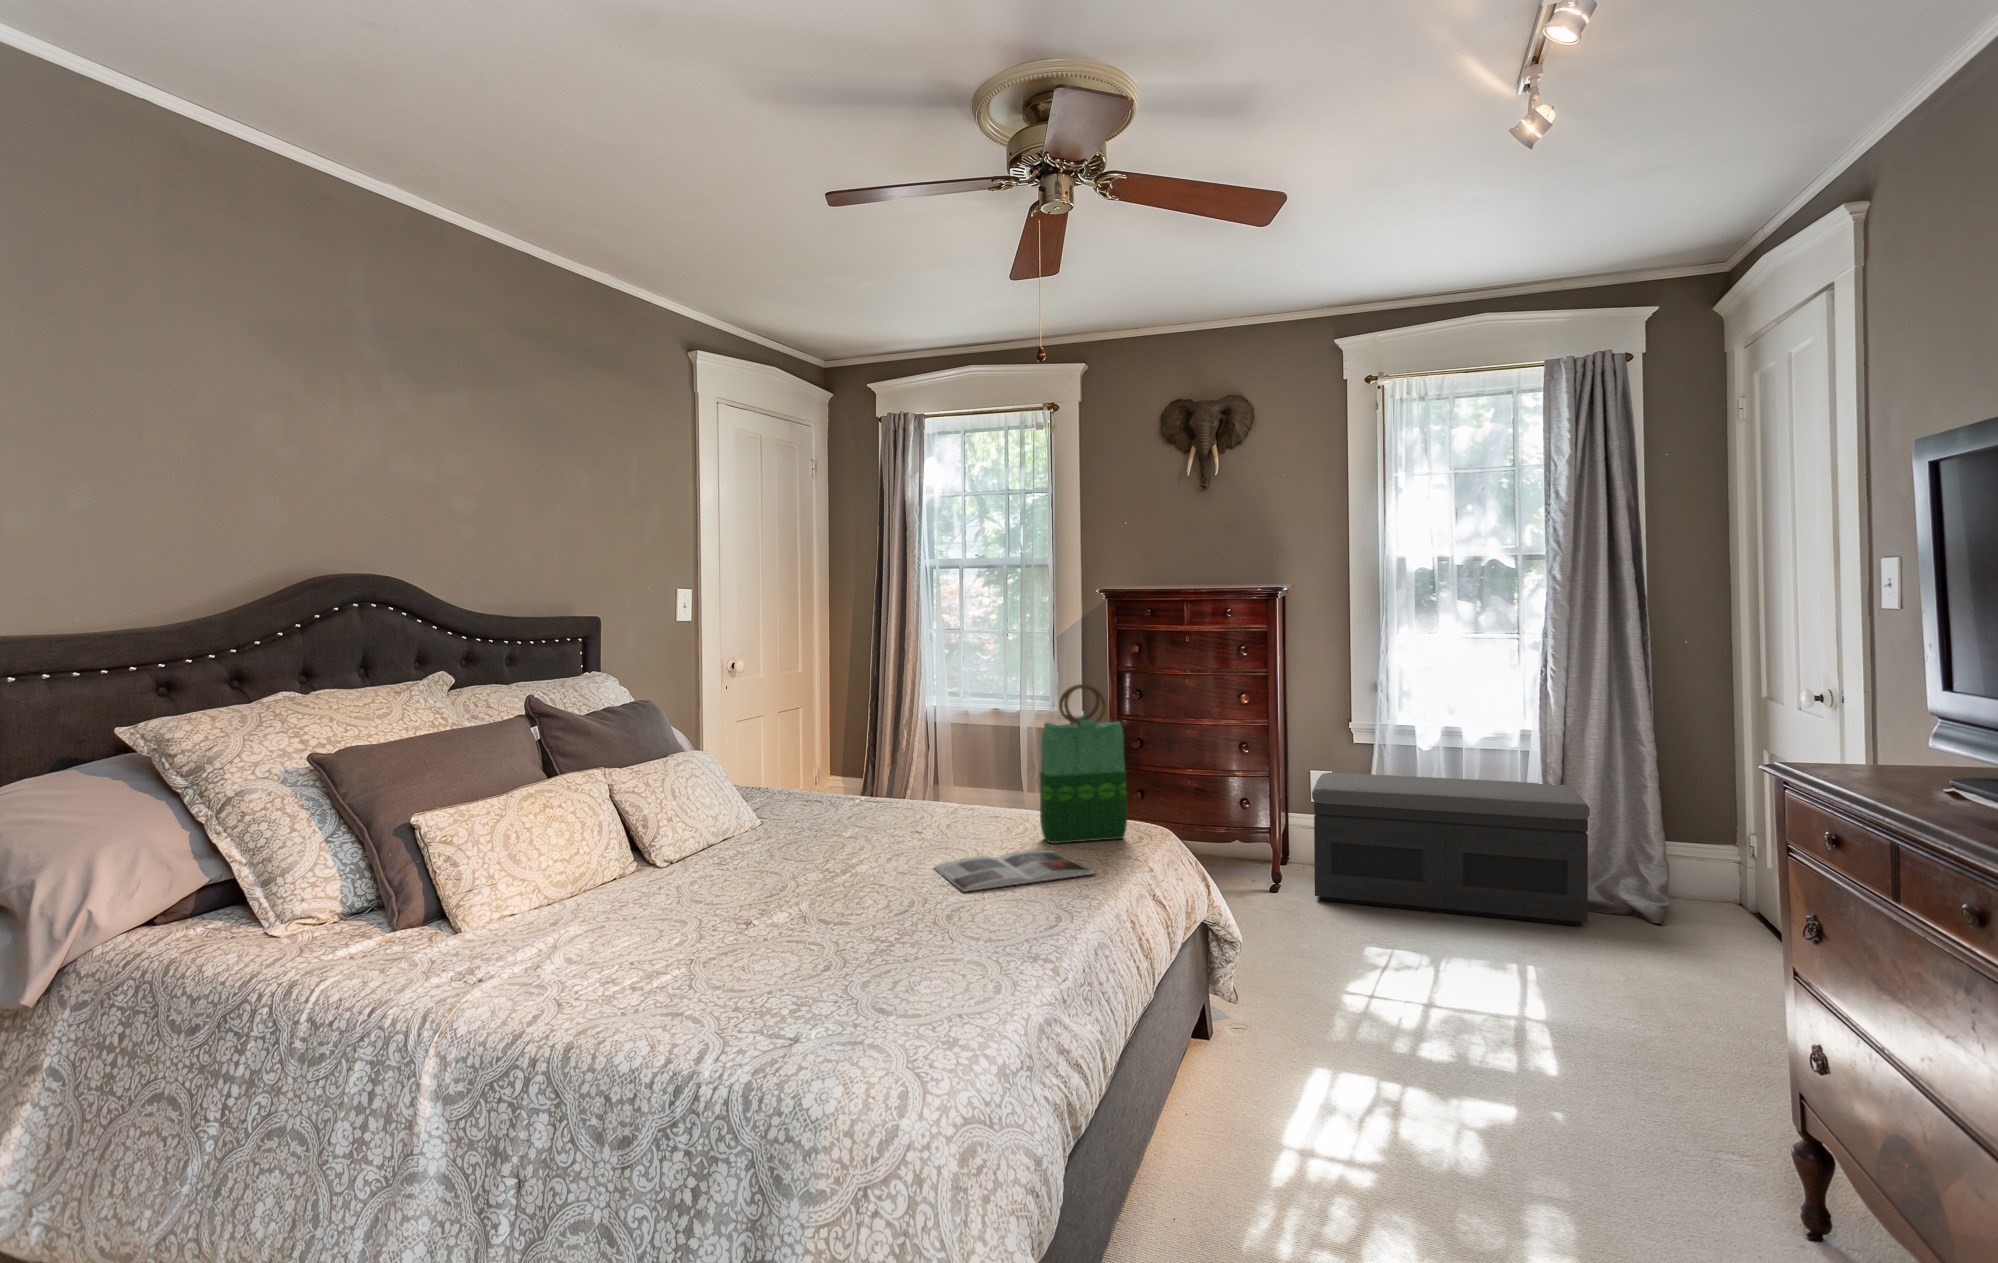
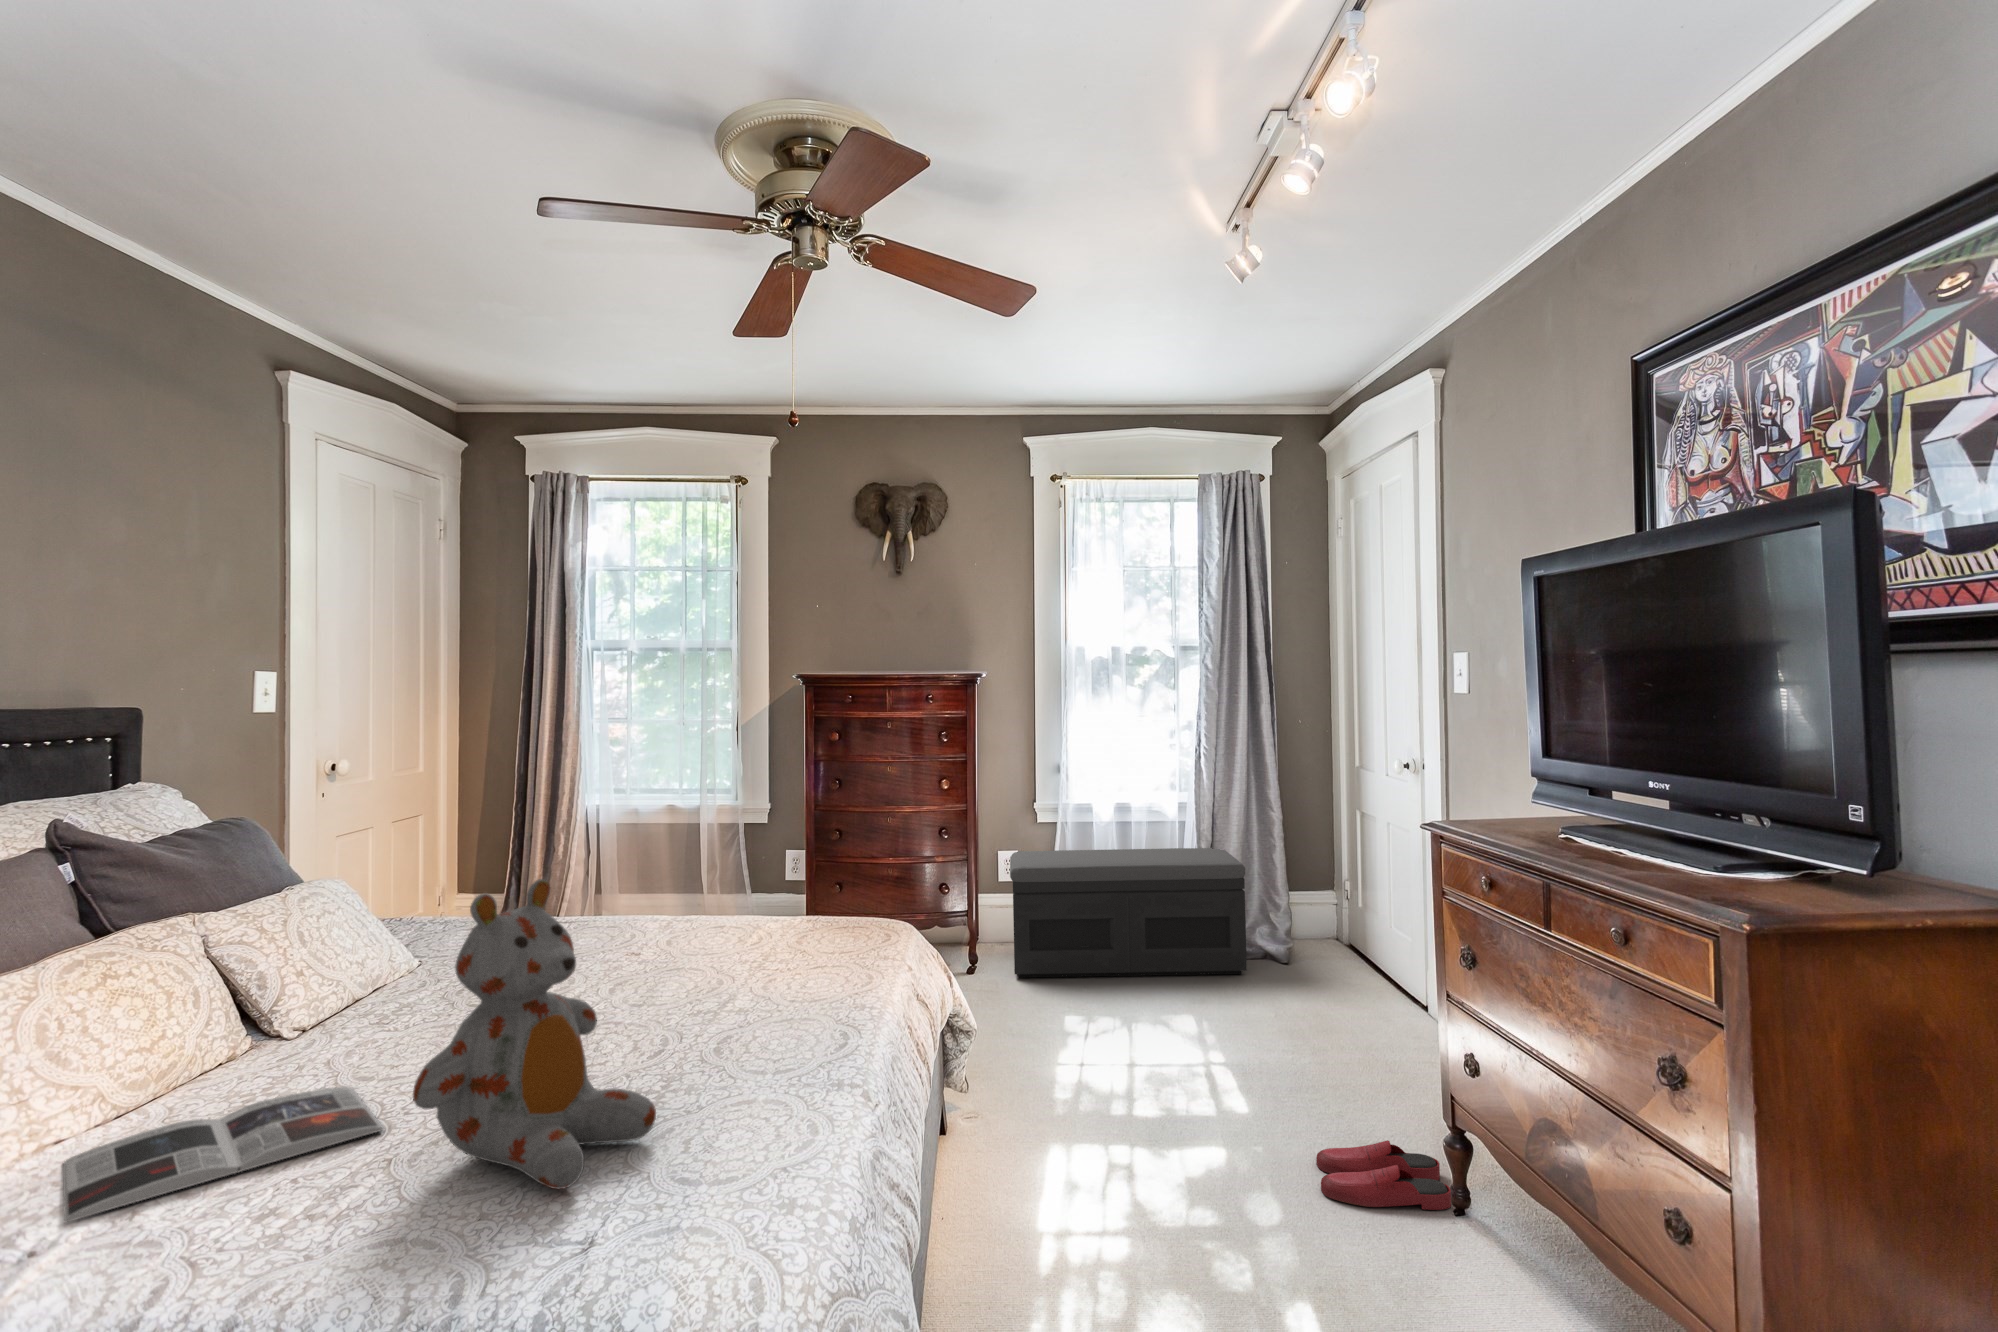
tote bag: present [1040,684,1127,844] -> none [781,773,875,950]
stuffed bear: none [695,759,874,999] -> present [413,879,656,1189]
magazine: present [934,850,1095,892] -> present [63,1087,384,1223]
slippers: none [1600,1120,1768,1212] -> present [1316,1140,1451,1210]

